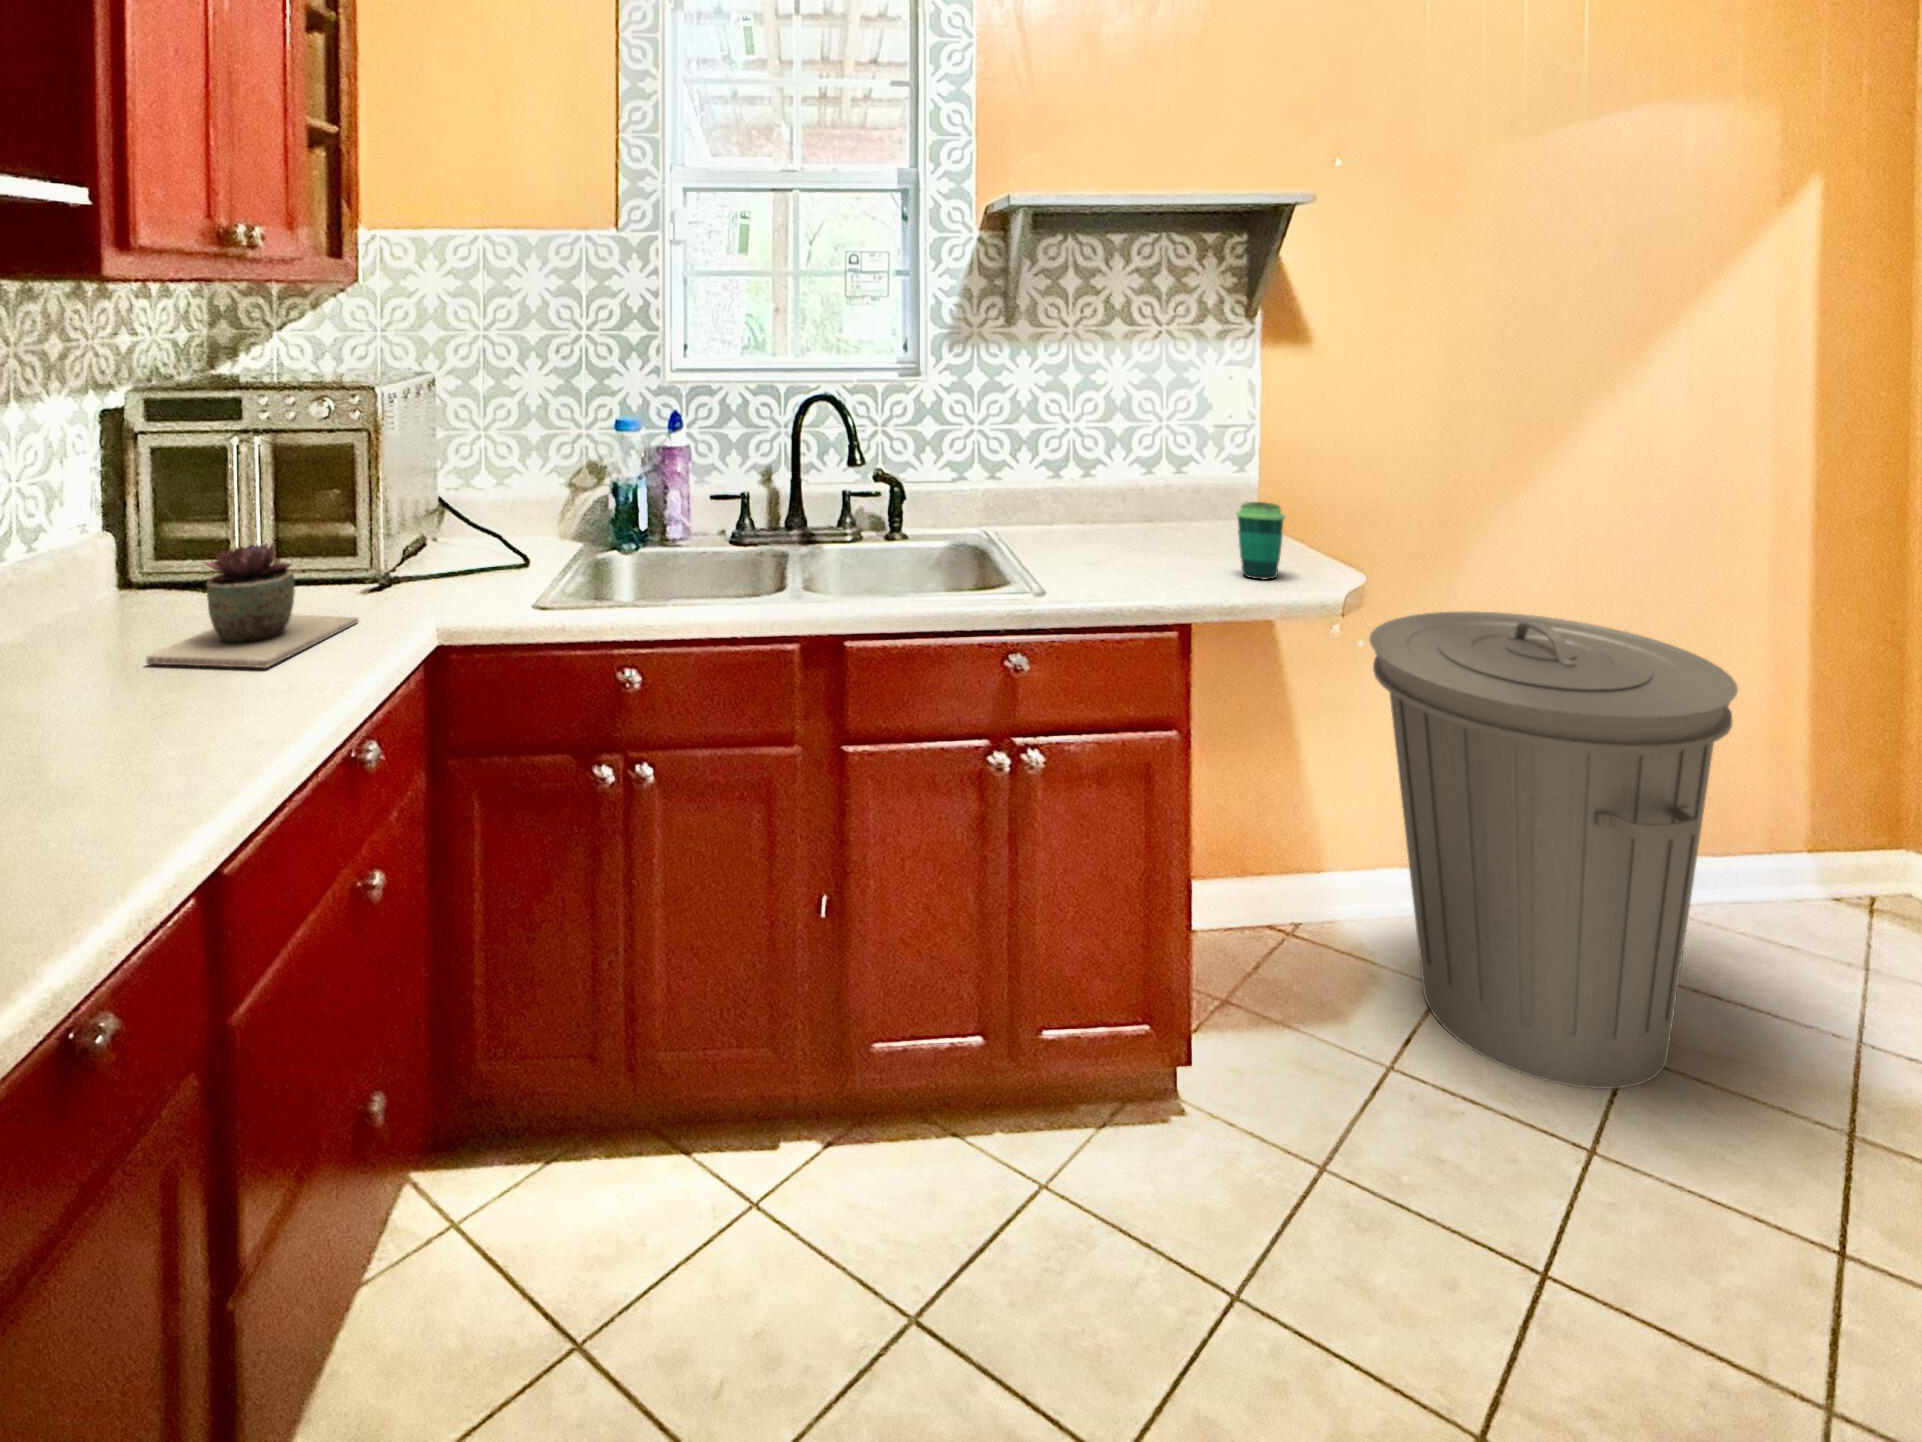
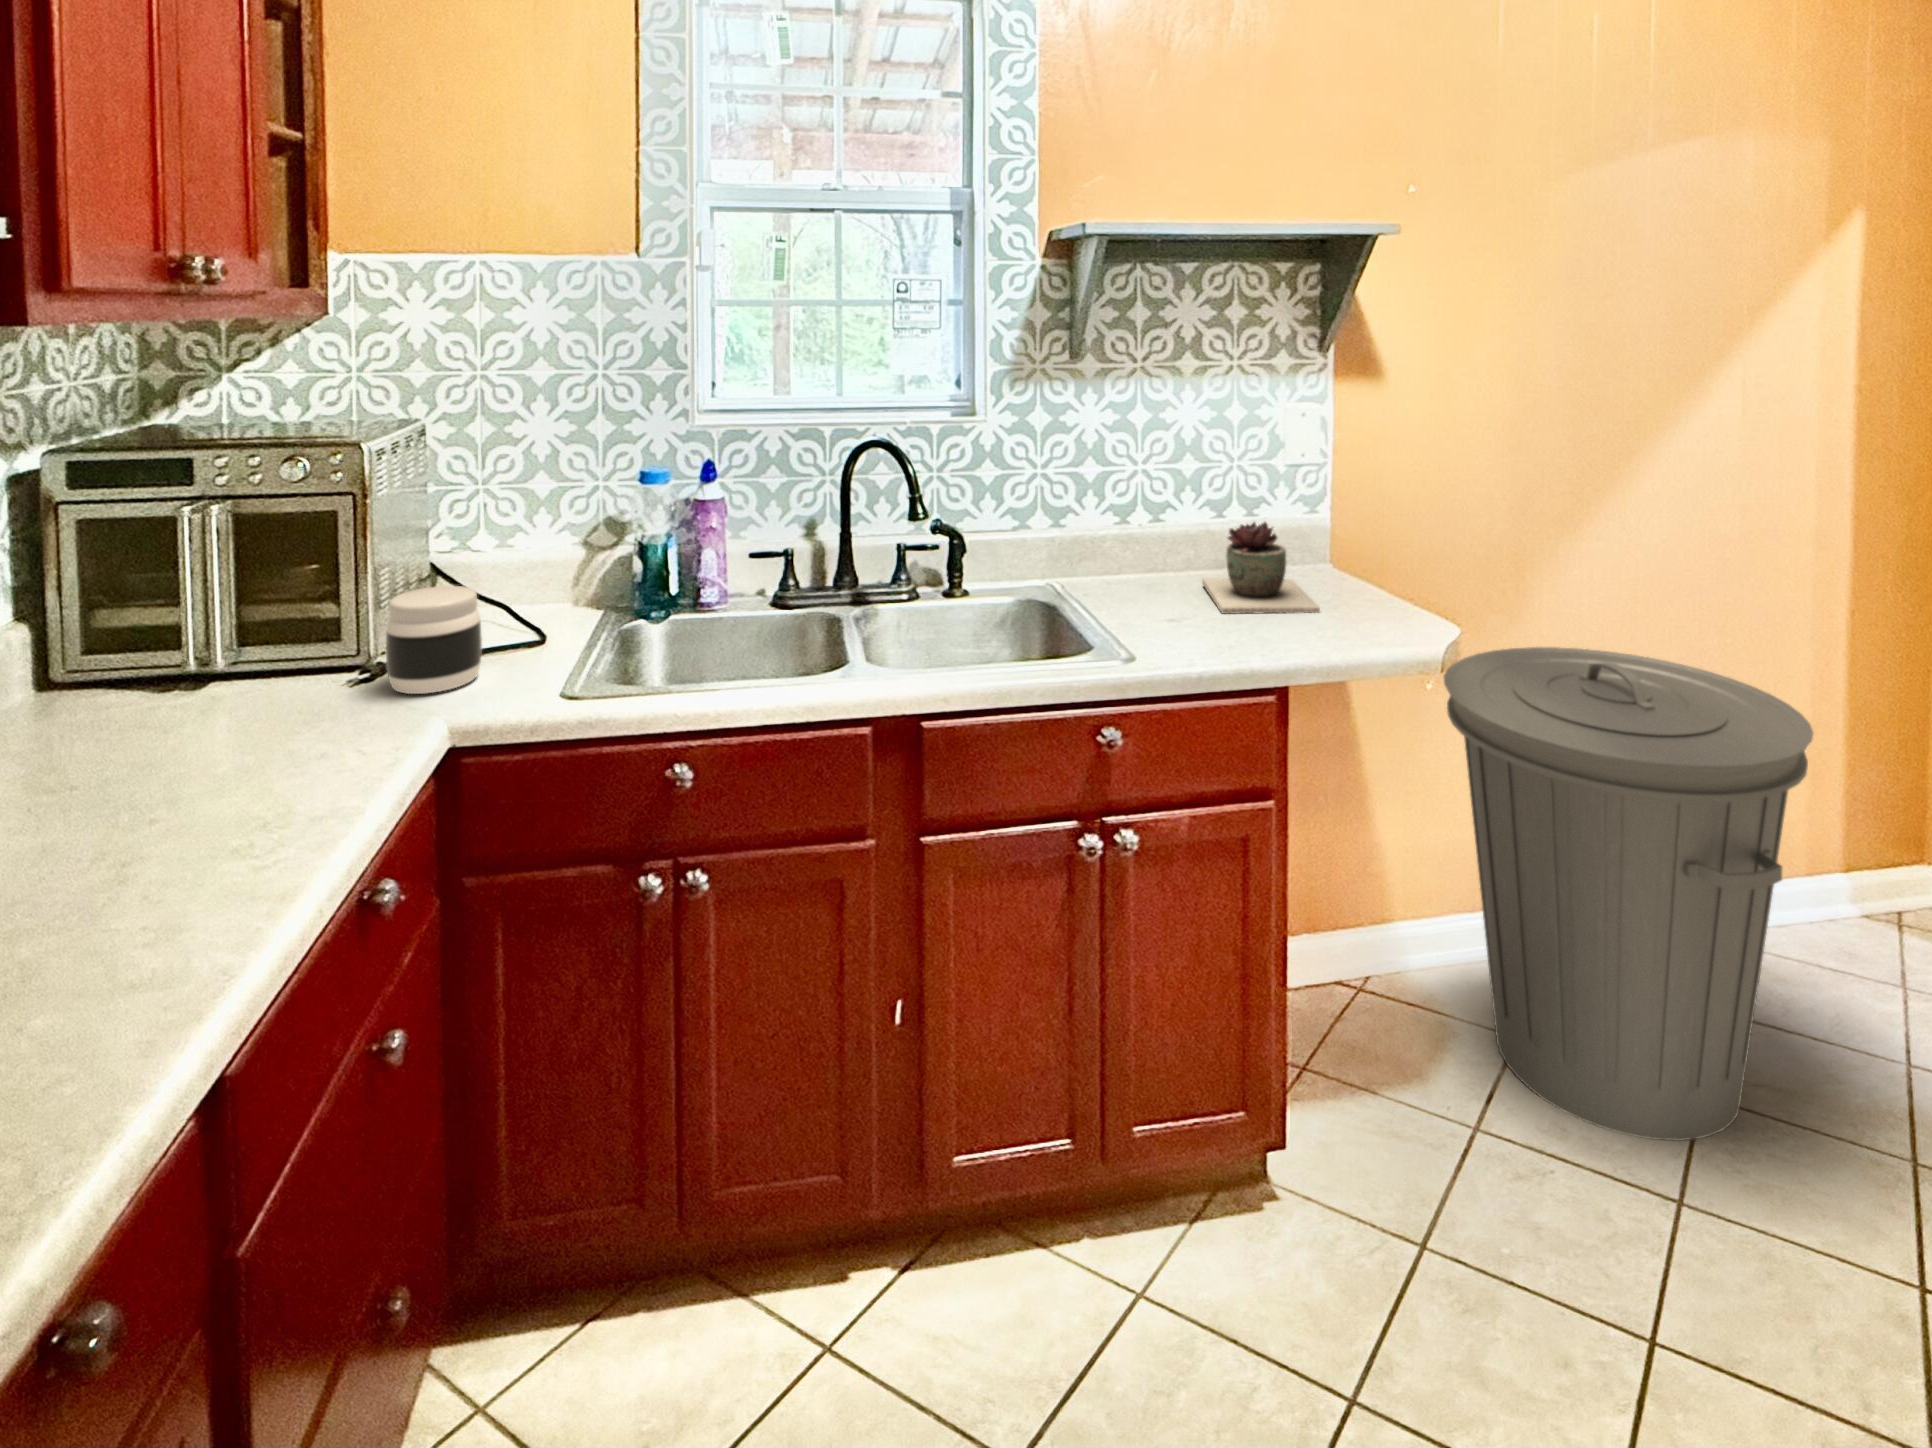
cup: present [1236,502,1285,579] -> none [1327,551,1378,635]
jar: none [391,510,470,598] -> present [386,586,482,694]
succulent plant: present [146,542,358,668] -> present [1202,522,1320,614]

